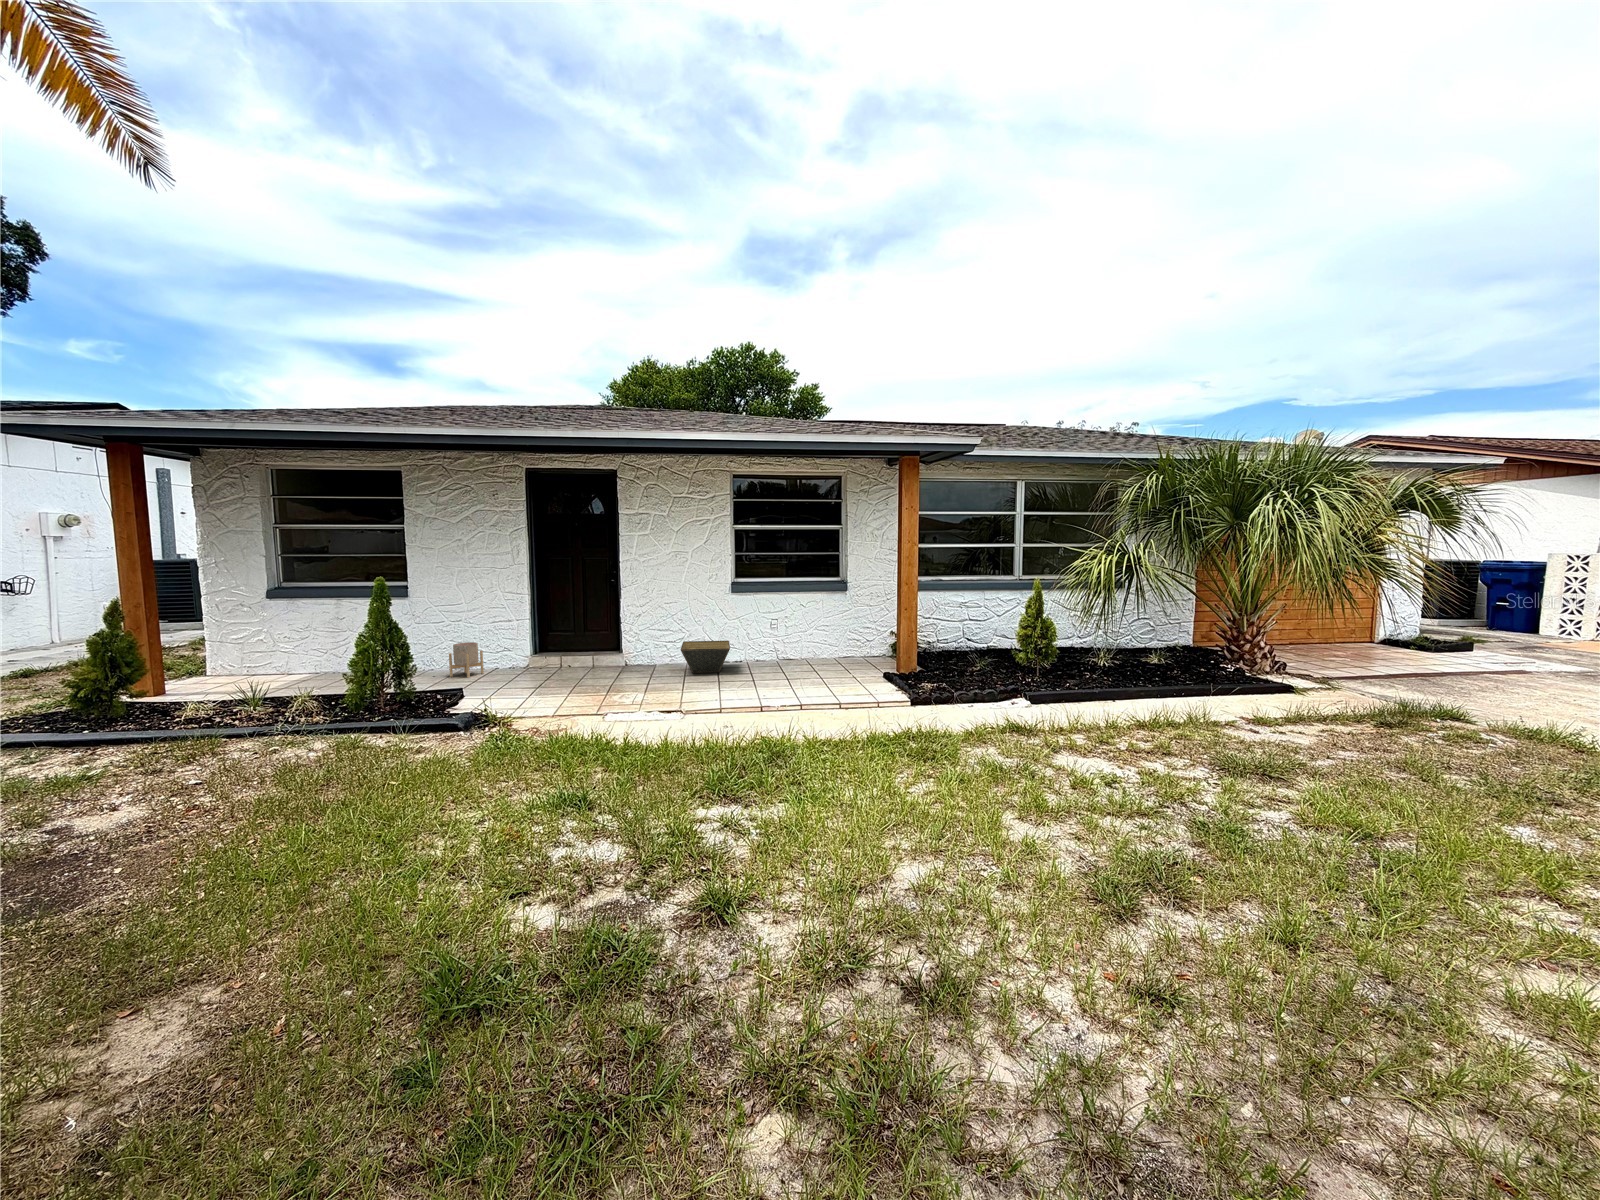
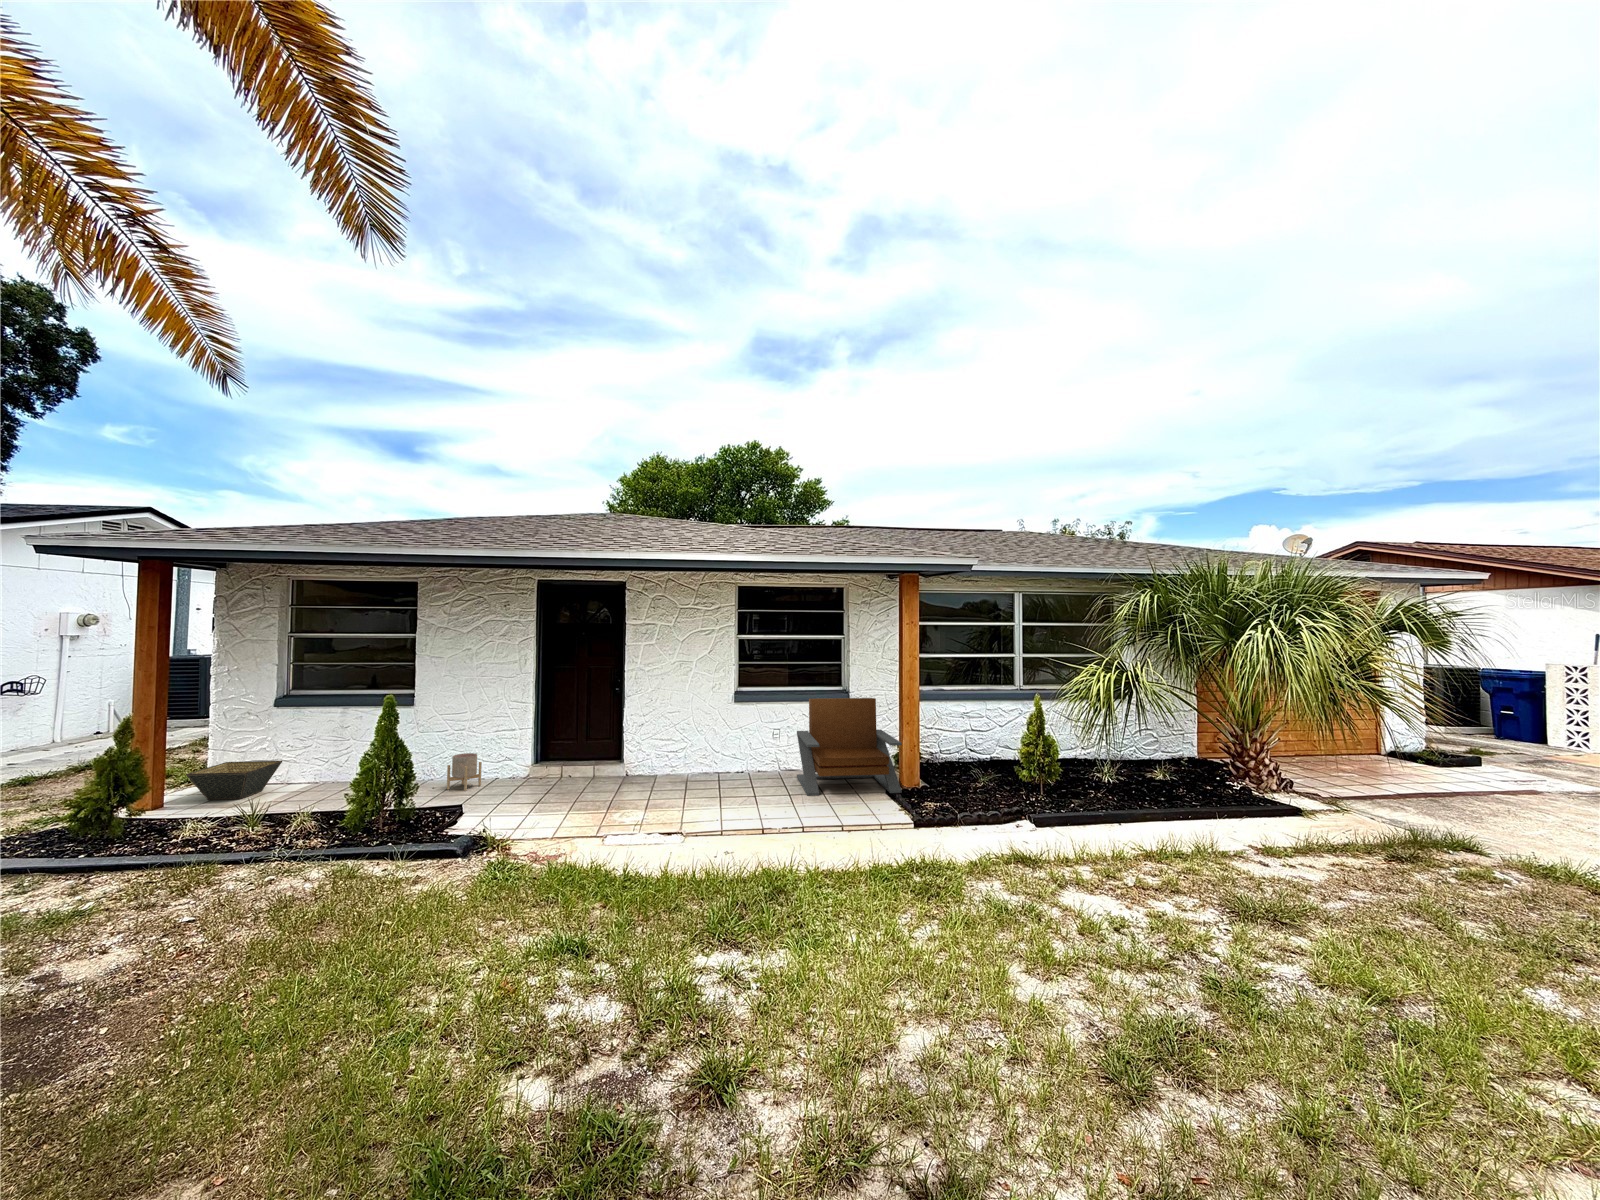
lounge chair: none [795,587,899,679] -> present [797,698,902,796]
basket: present [681,641,730,673] -> present [186,761,282,800]

